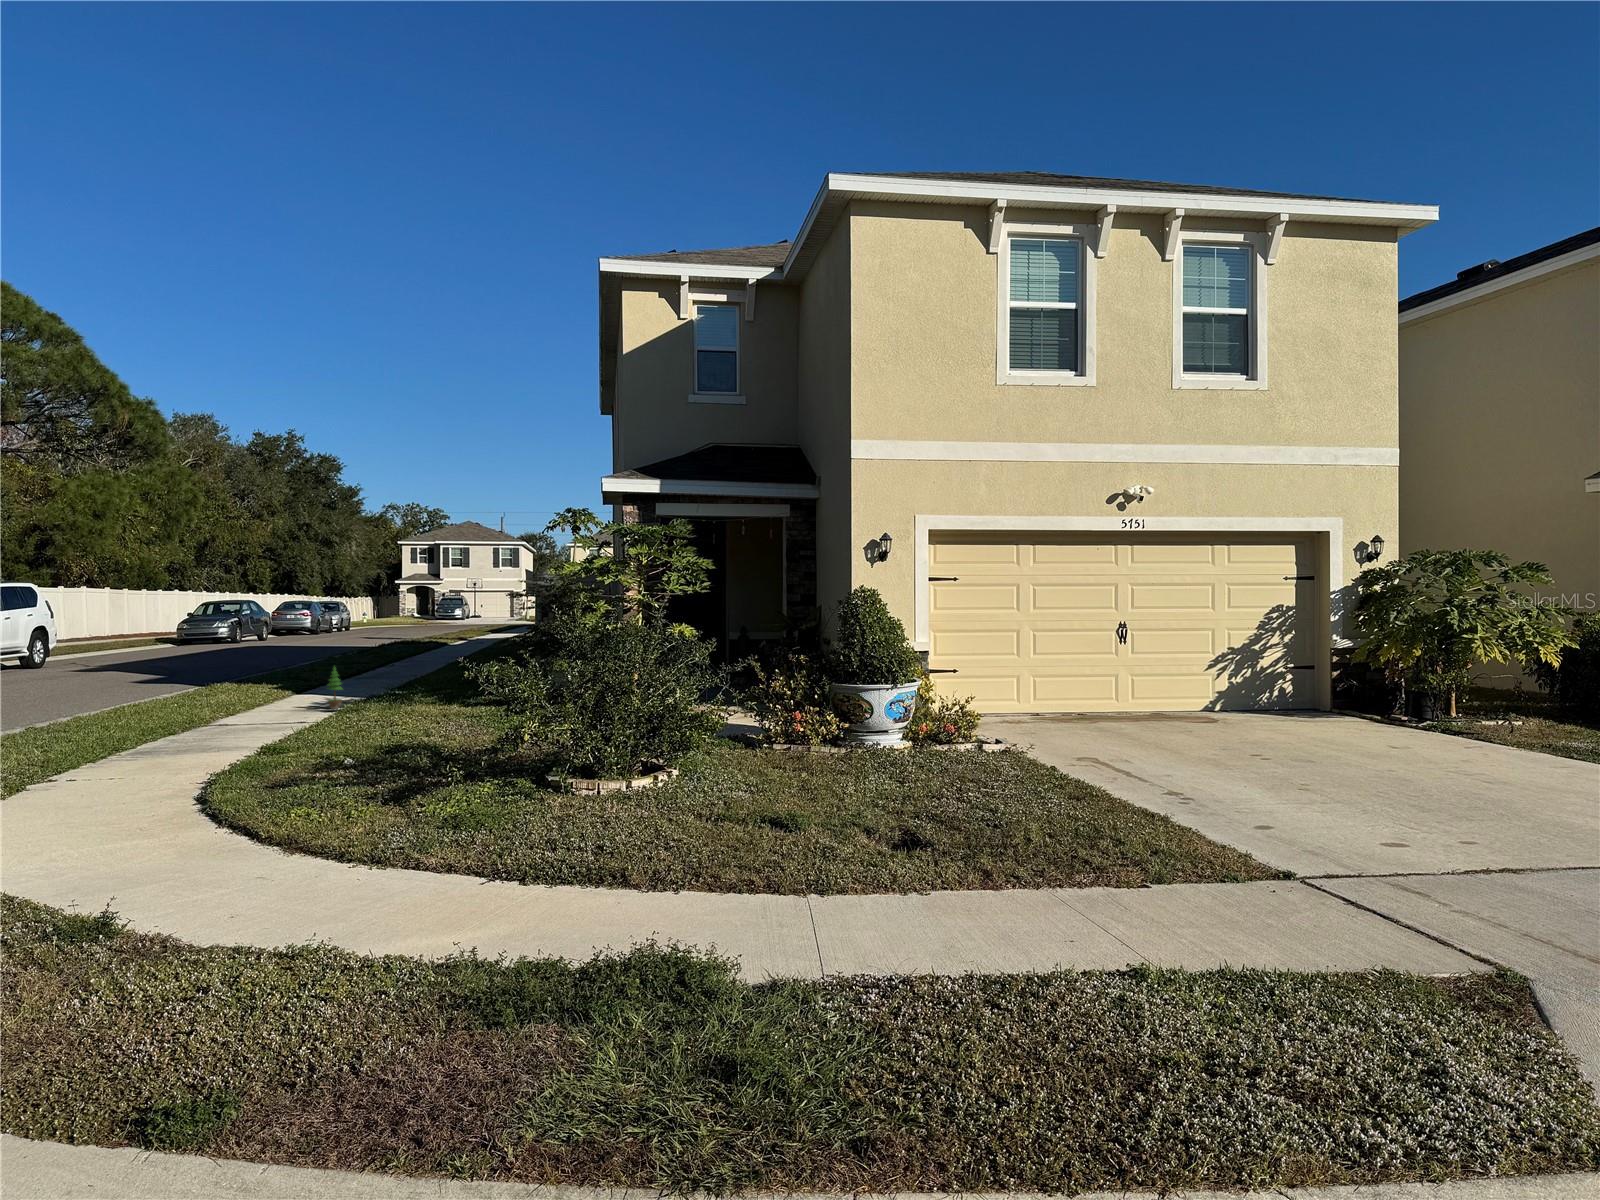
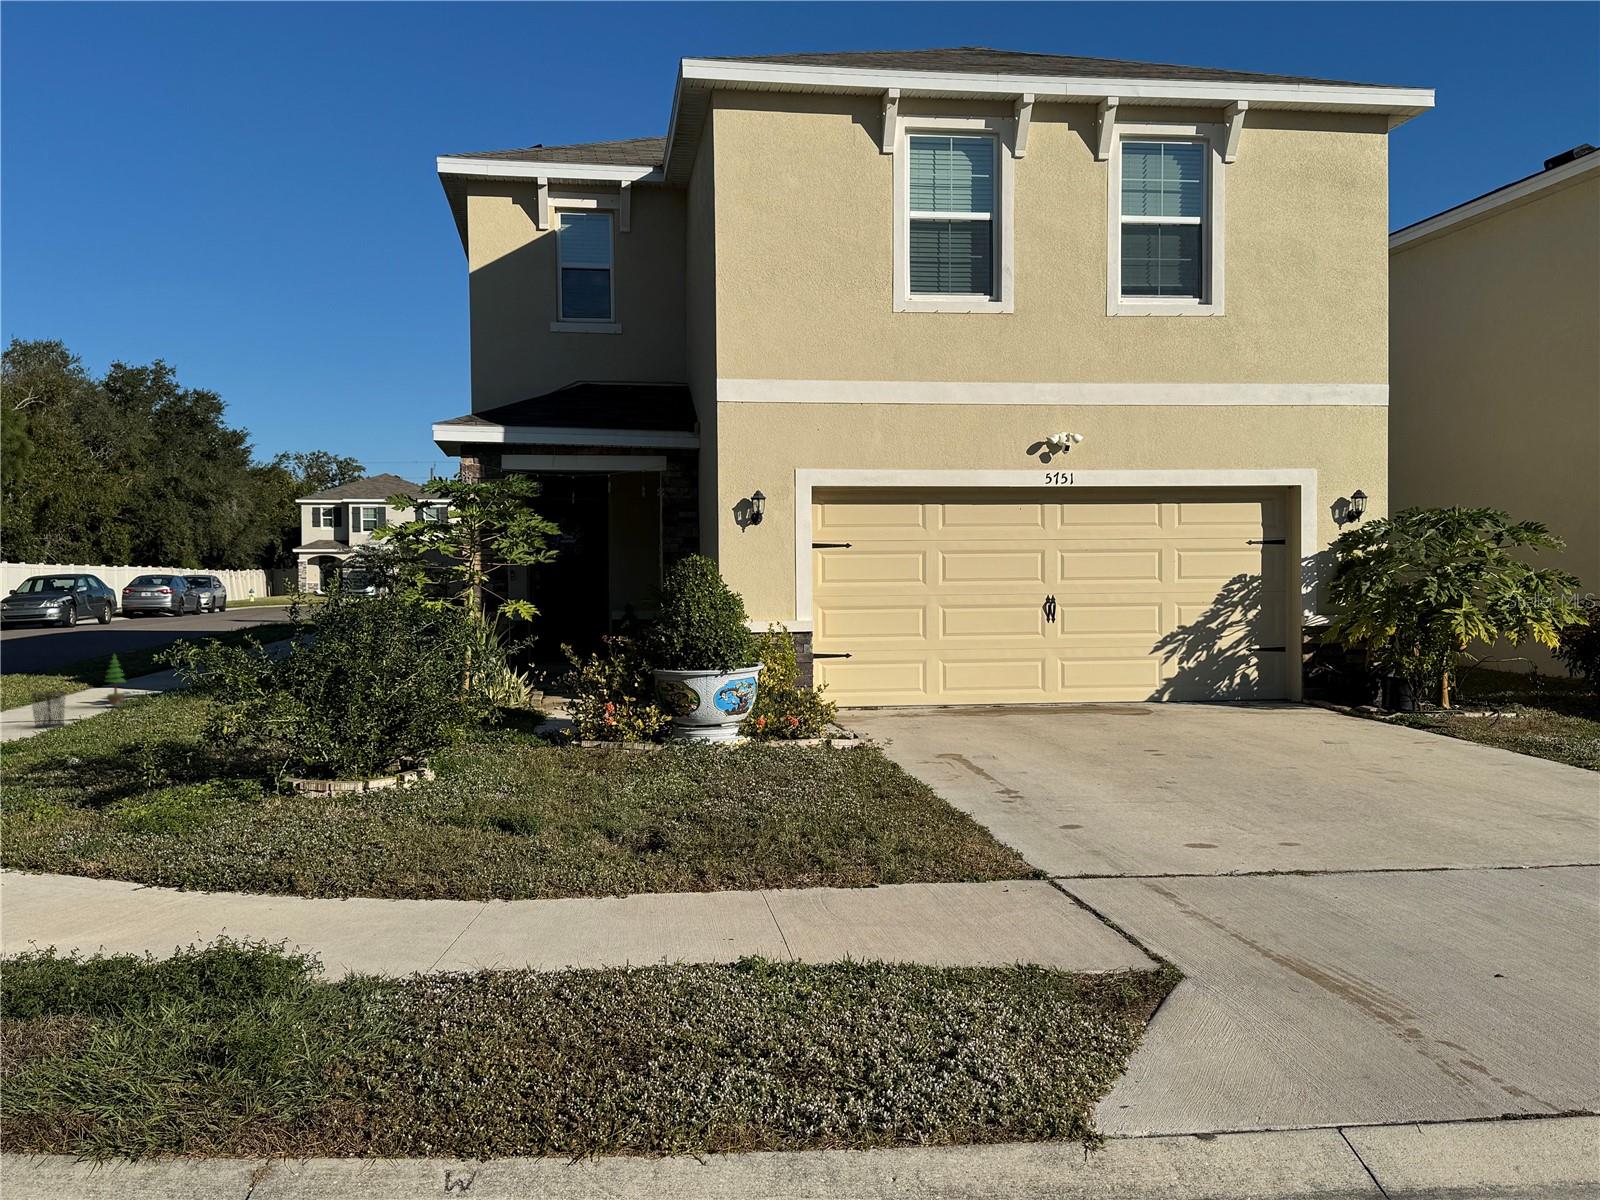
waste bin: none [276,696,305,727] -> present [31,691,66,728]

